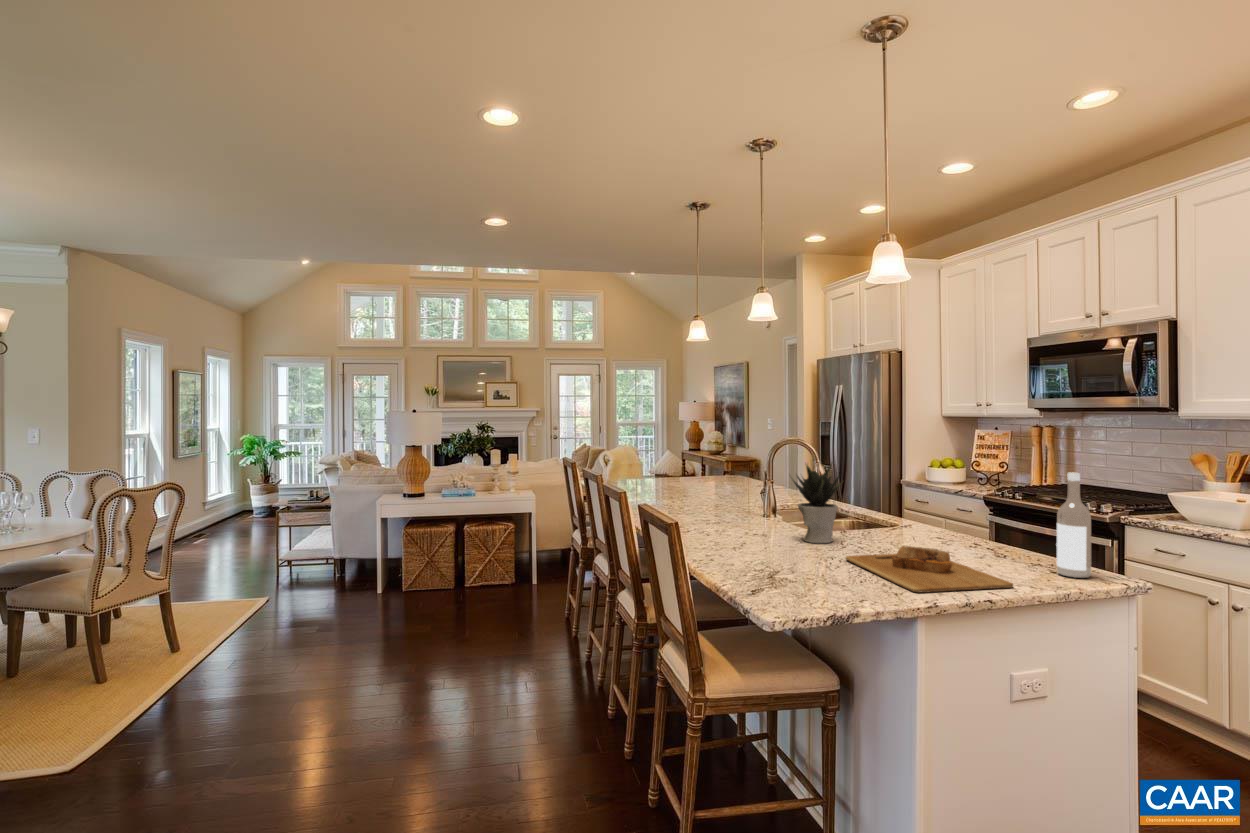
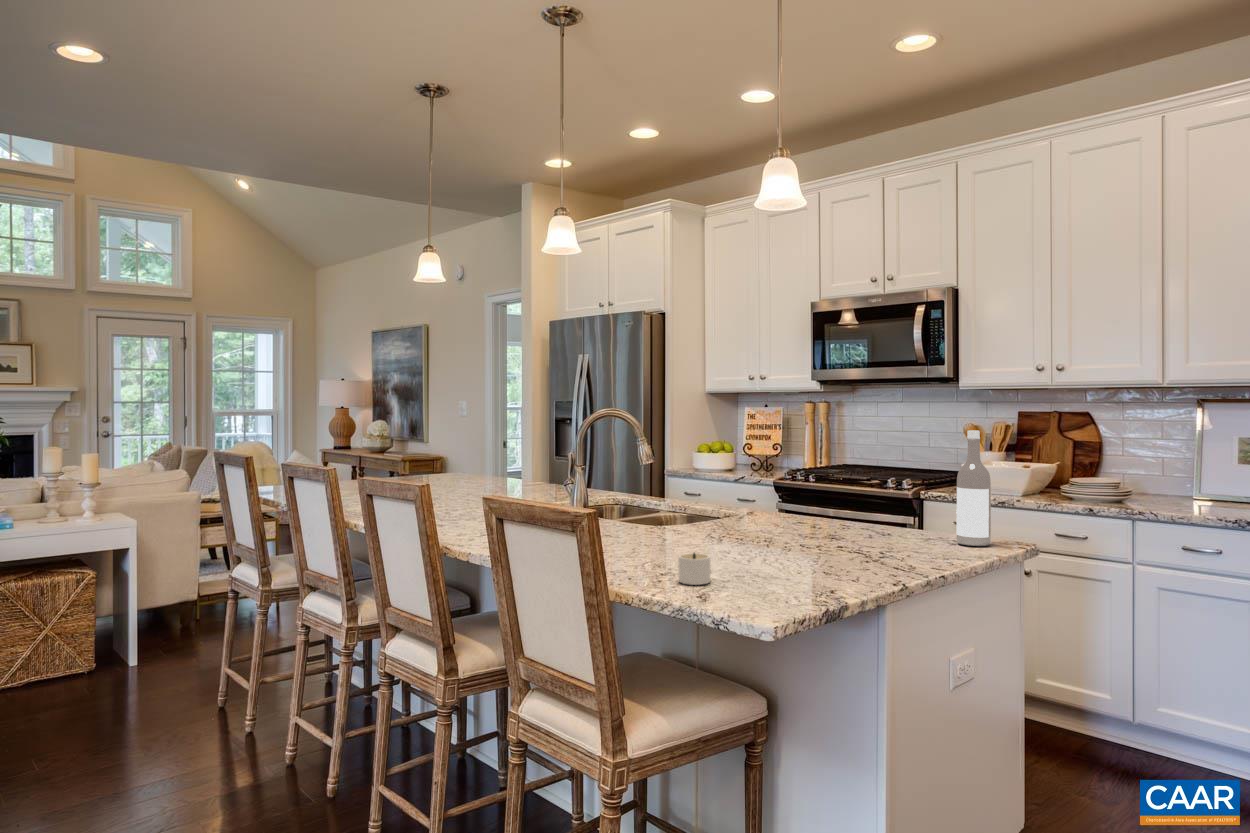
potted plant: present [793,463,841,543] -> none [636,430,706,538]
cutting board: present [846,546,1013,593] -> none [742,526,946,577]
candle: none [760,558,793,583] -> present [679,553,710,585]

